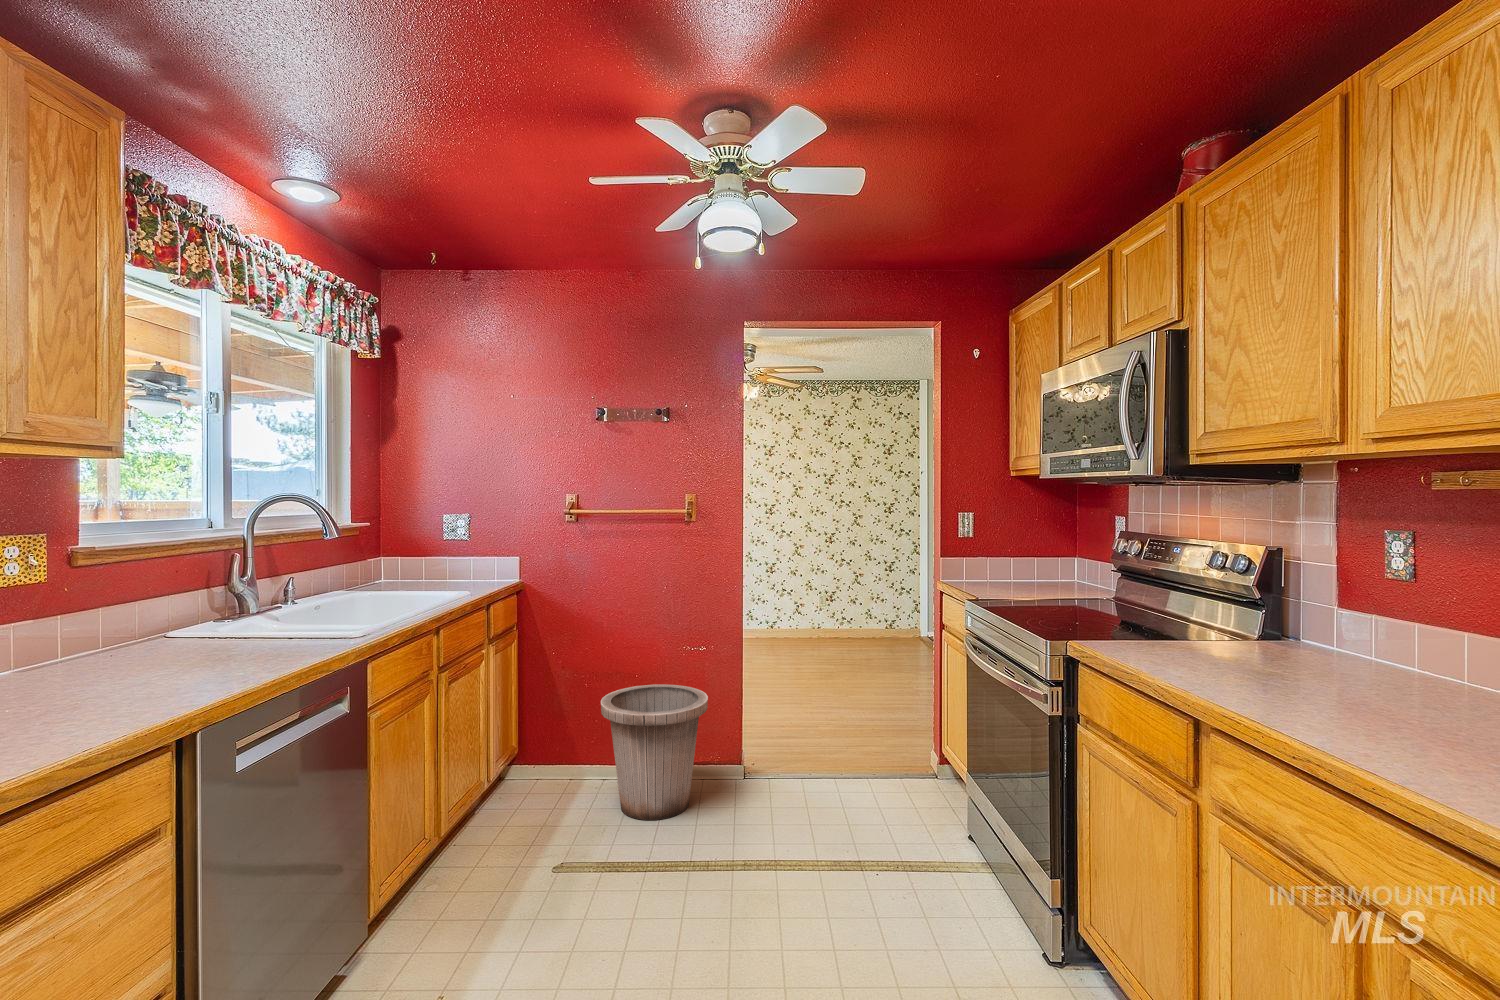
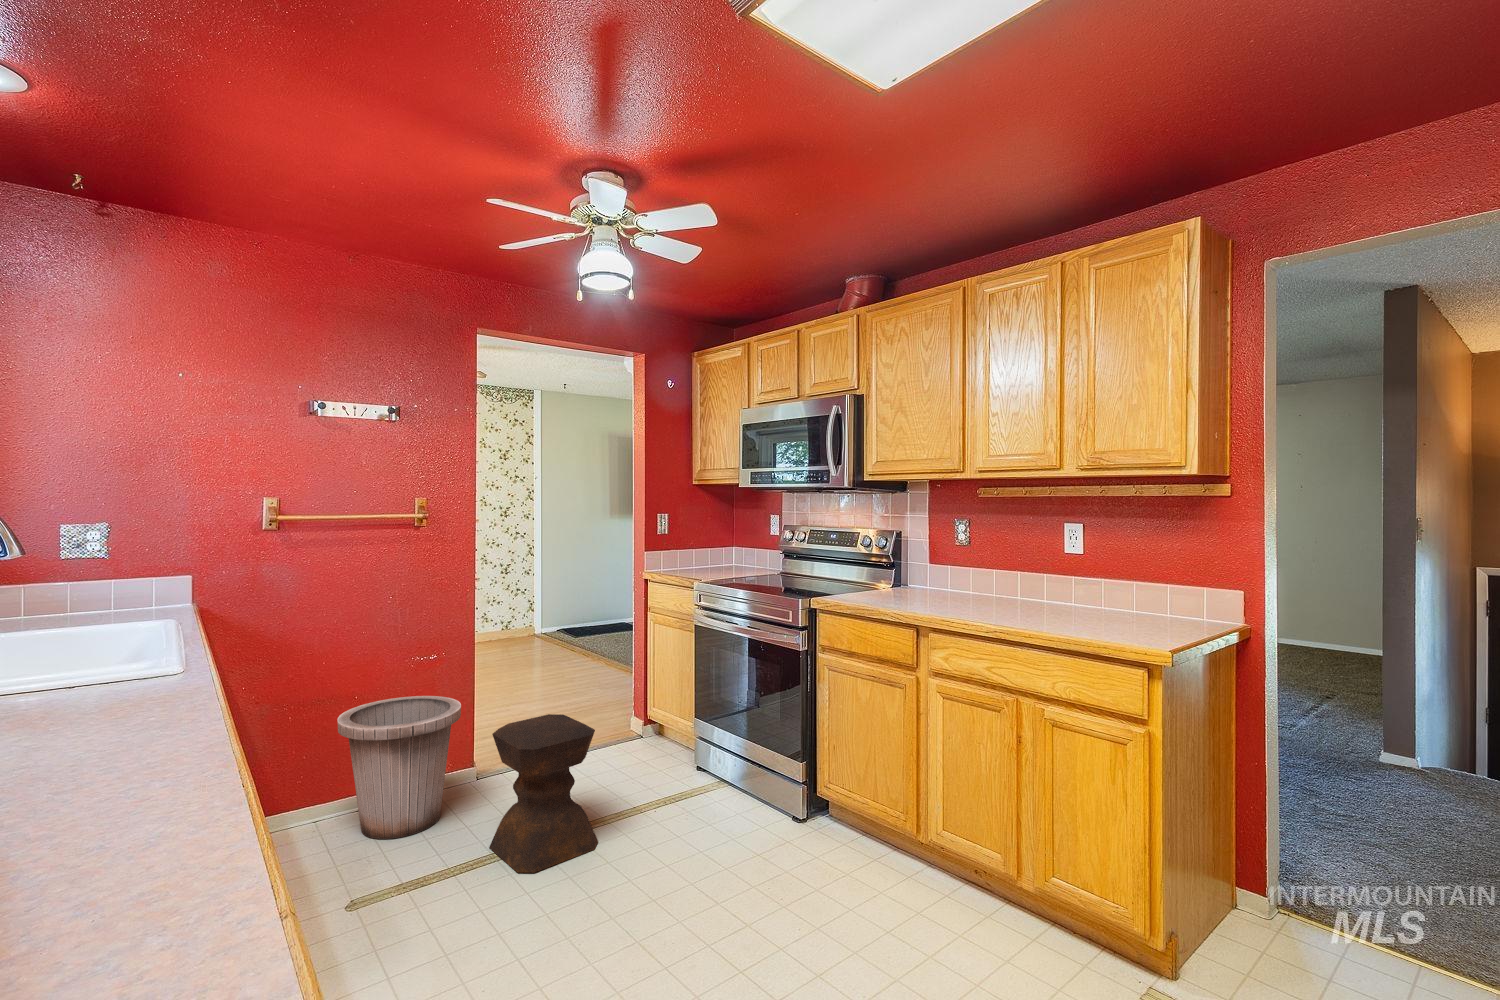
stool: none [693,732,792,902] -> present [489,714,598,873]

